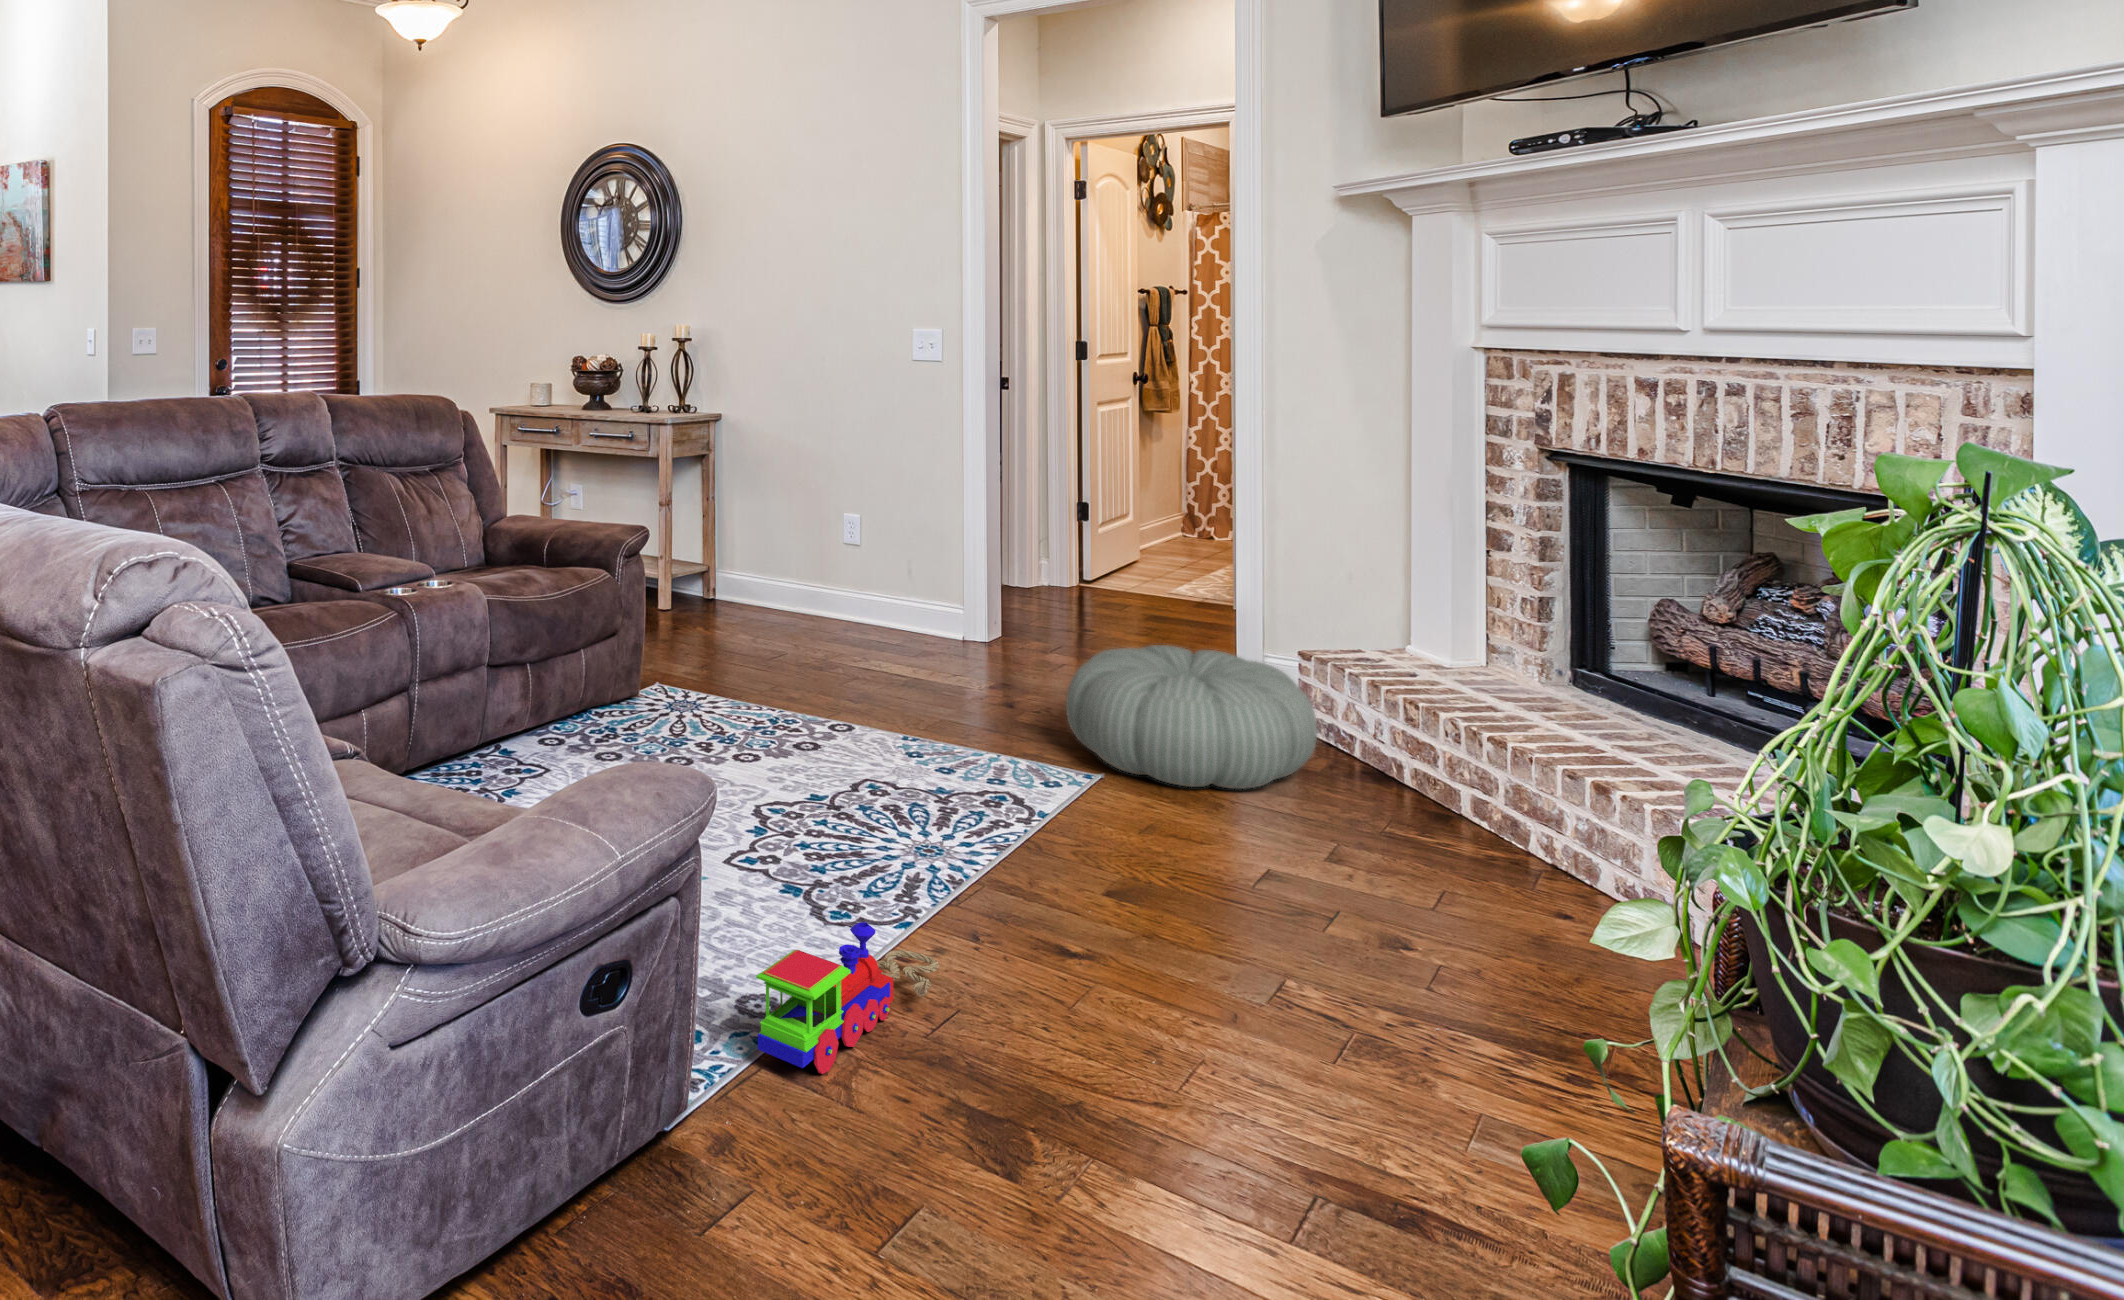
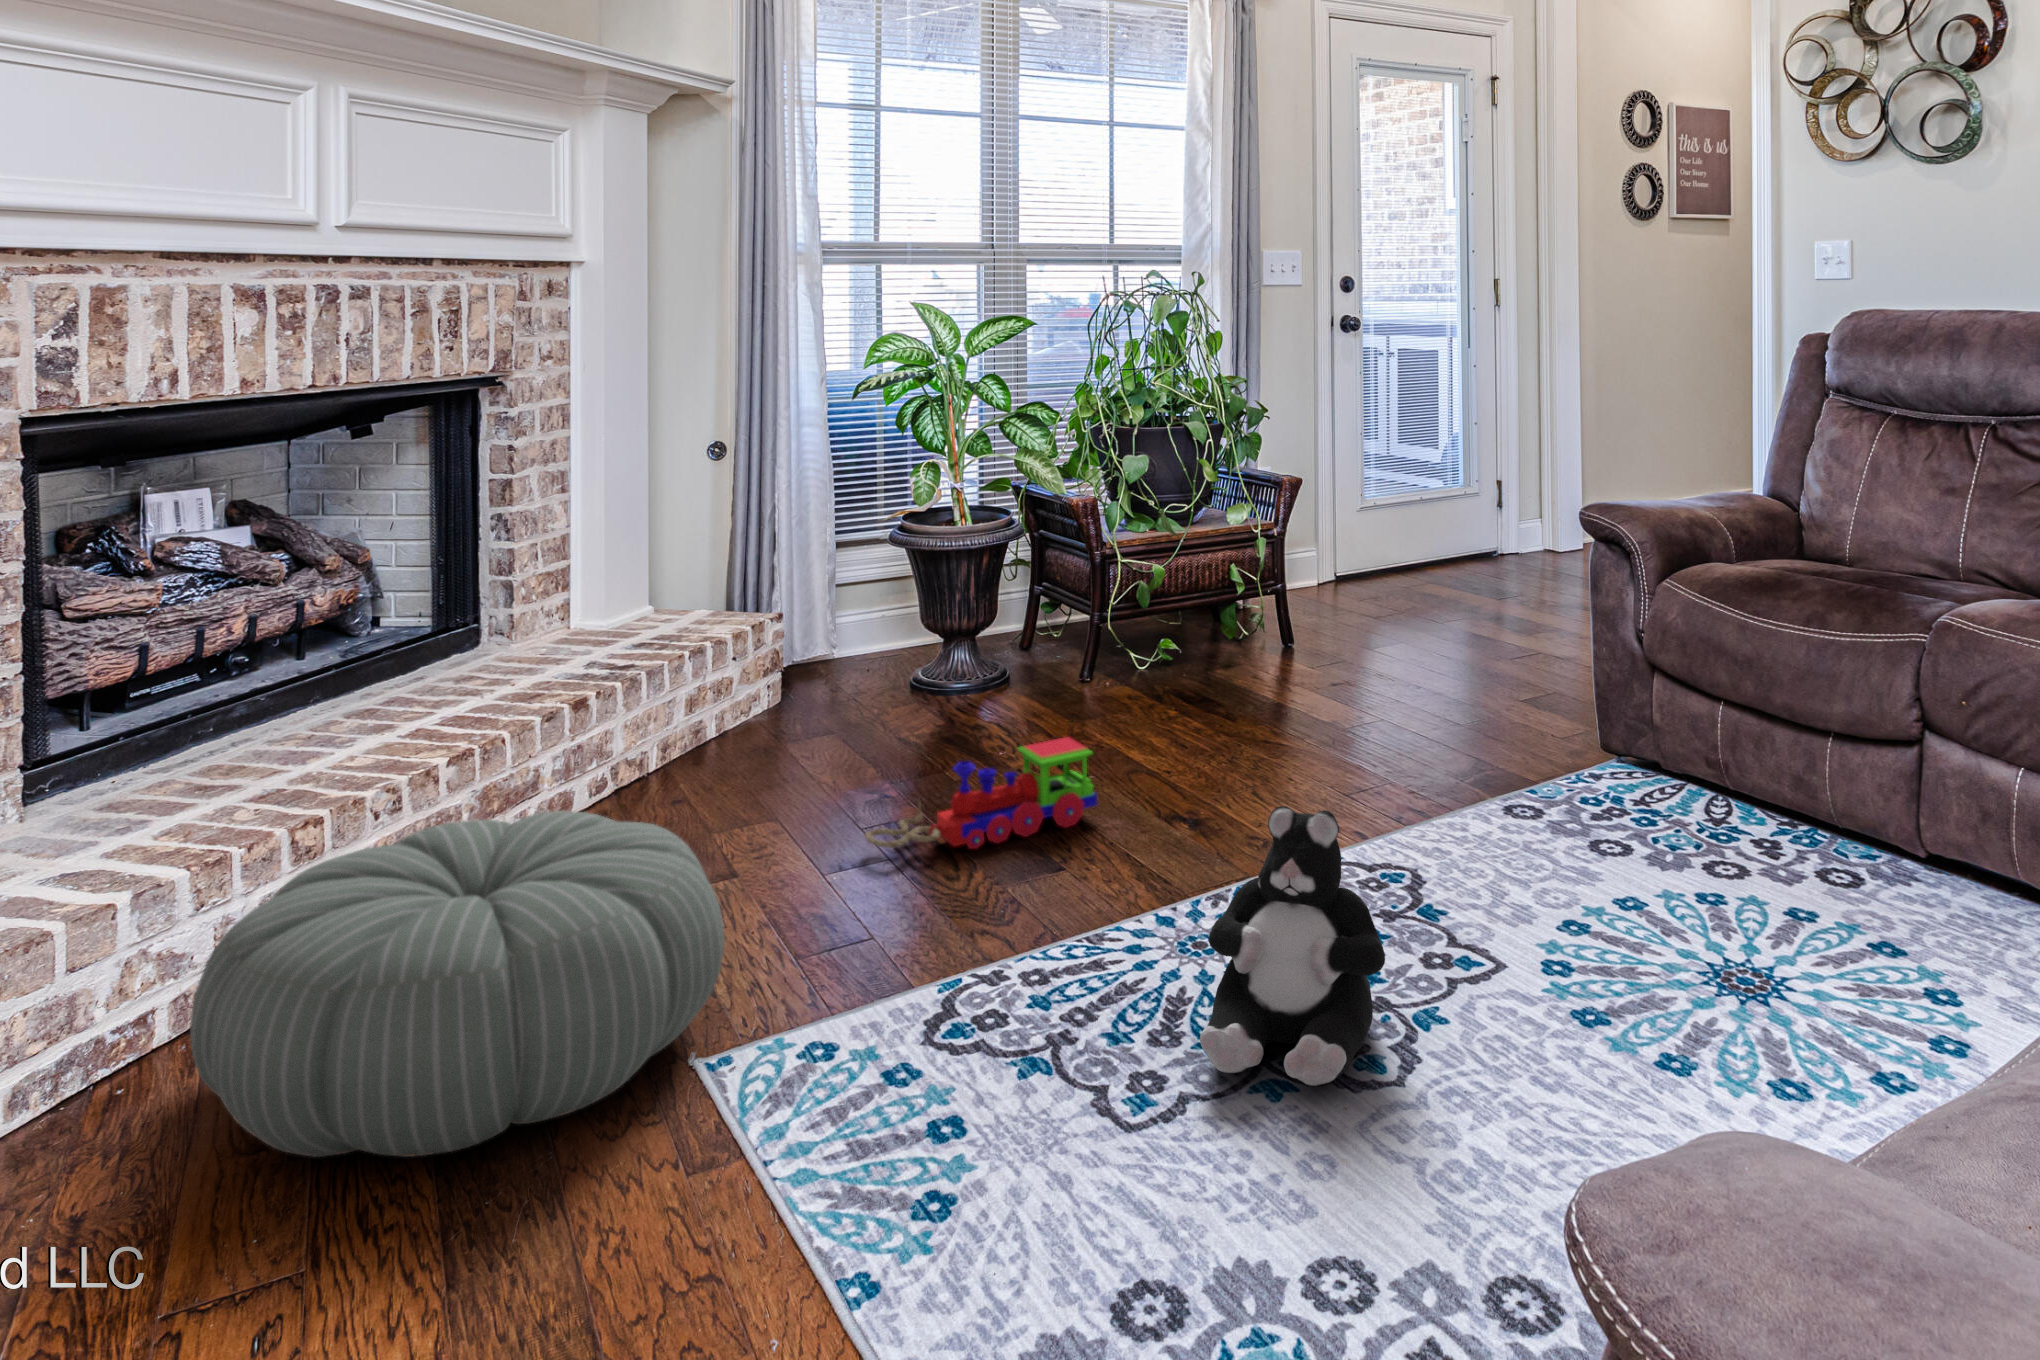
plush toy: none [770,692,874,824] -> present [1200,806,1385,1086]
toy train: present [756,922,940,1074] -> present [865,737,1097,849]

